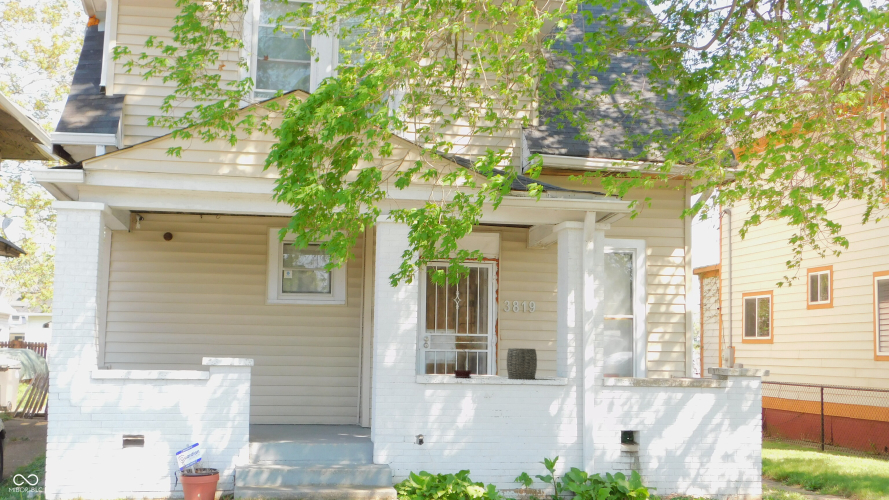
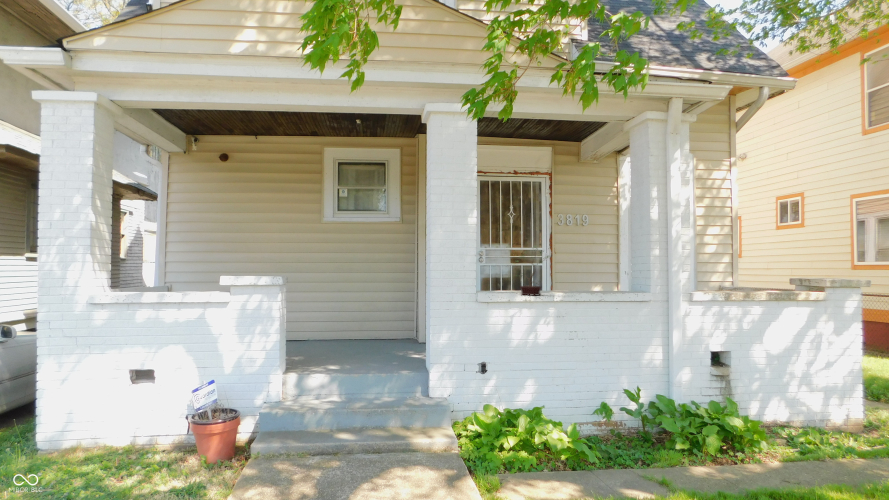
woven basket: present [507,348,537,379] -> none [580,260,617,296]

